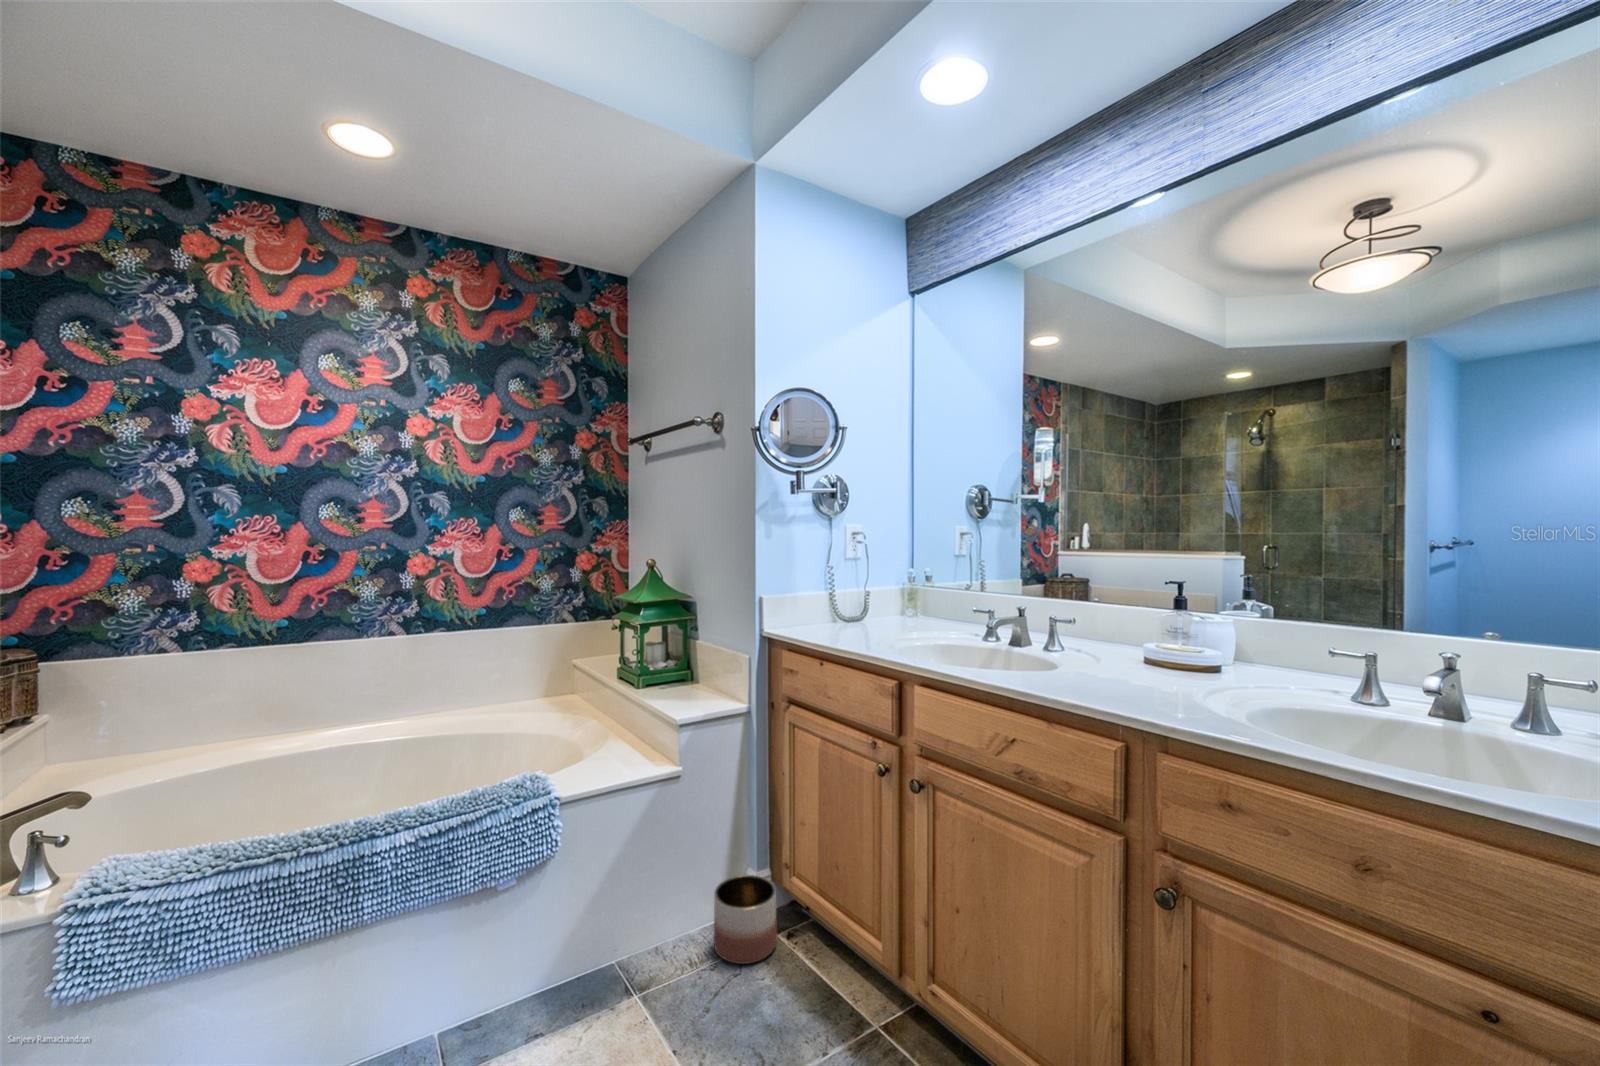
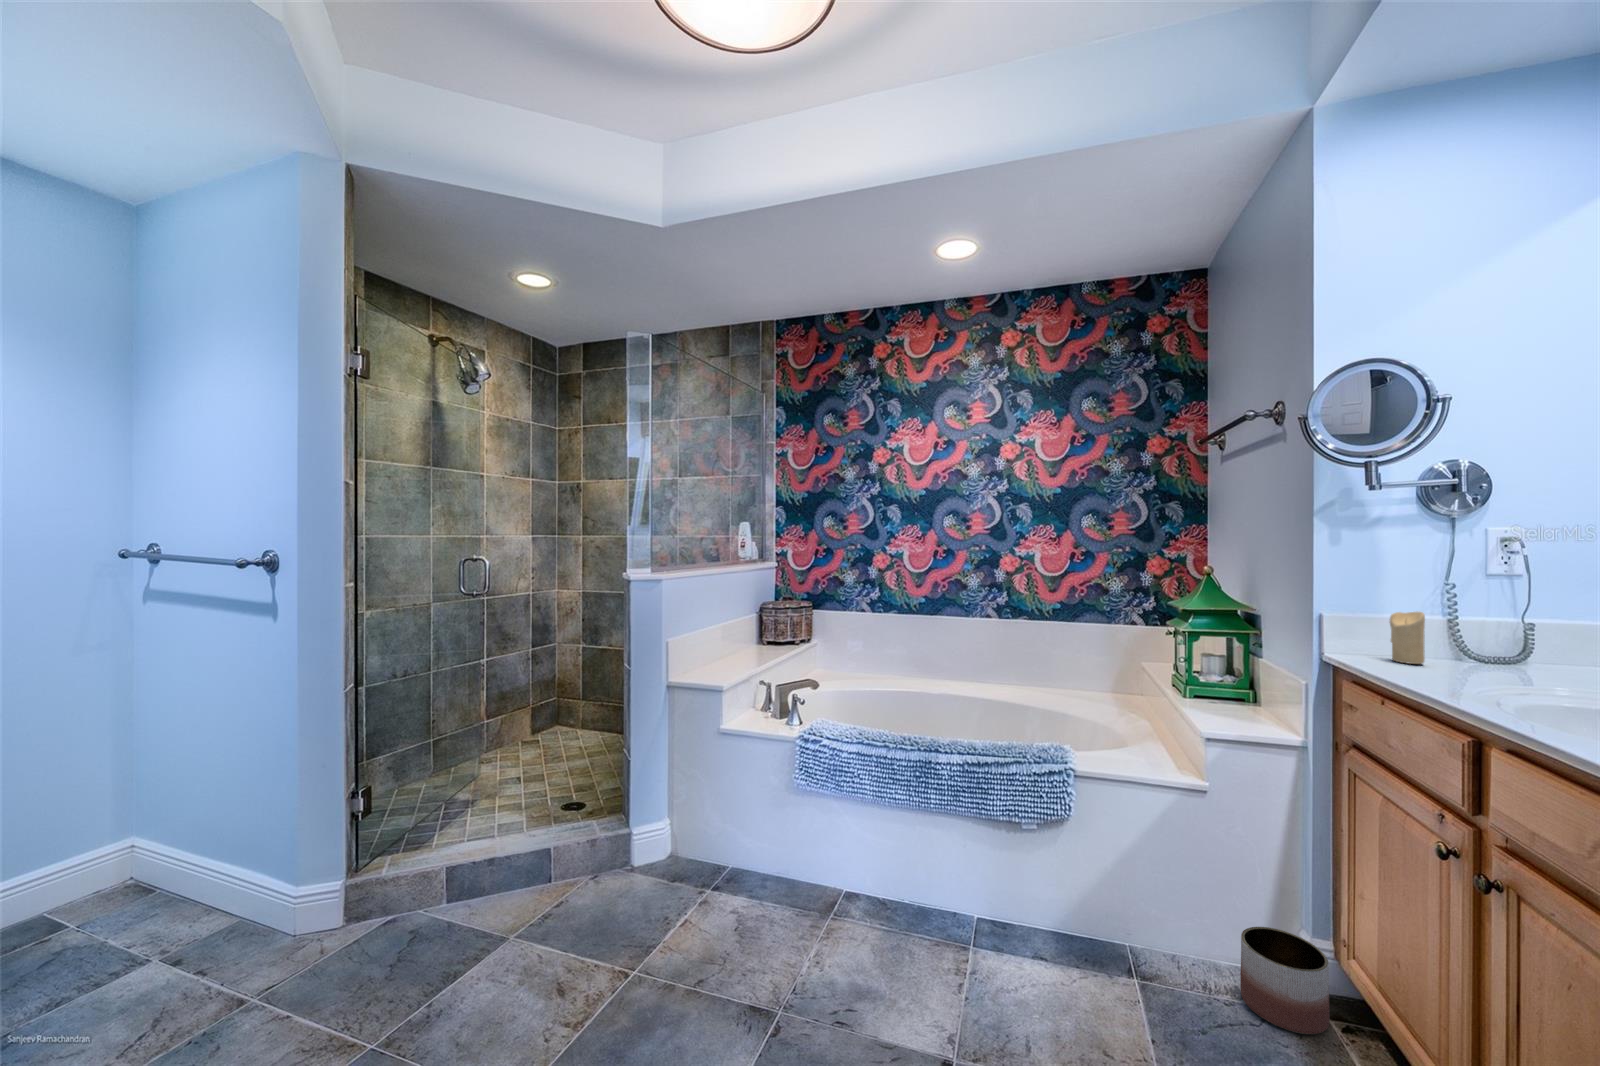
candle: none [803,586,822,627] -> present [1390,612,1425,664]

